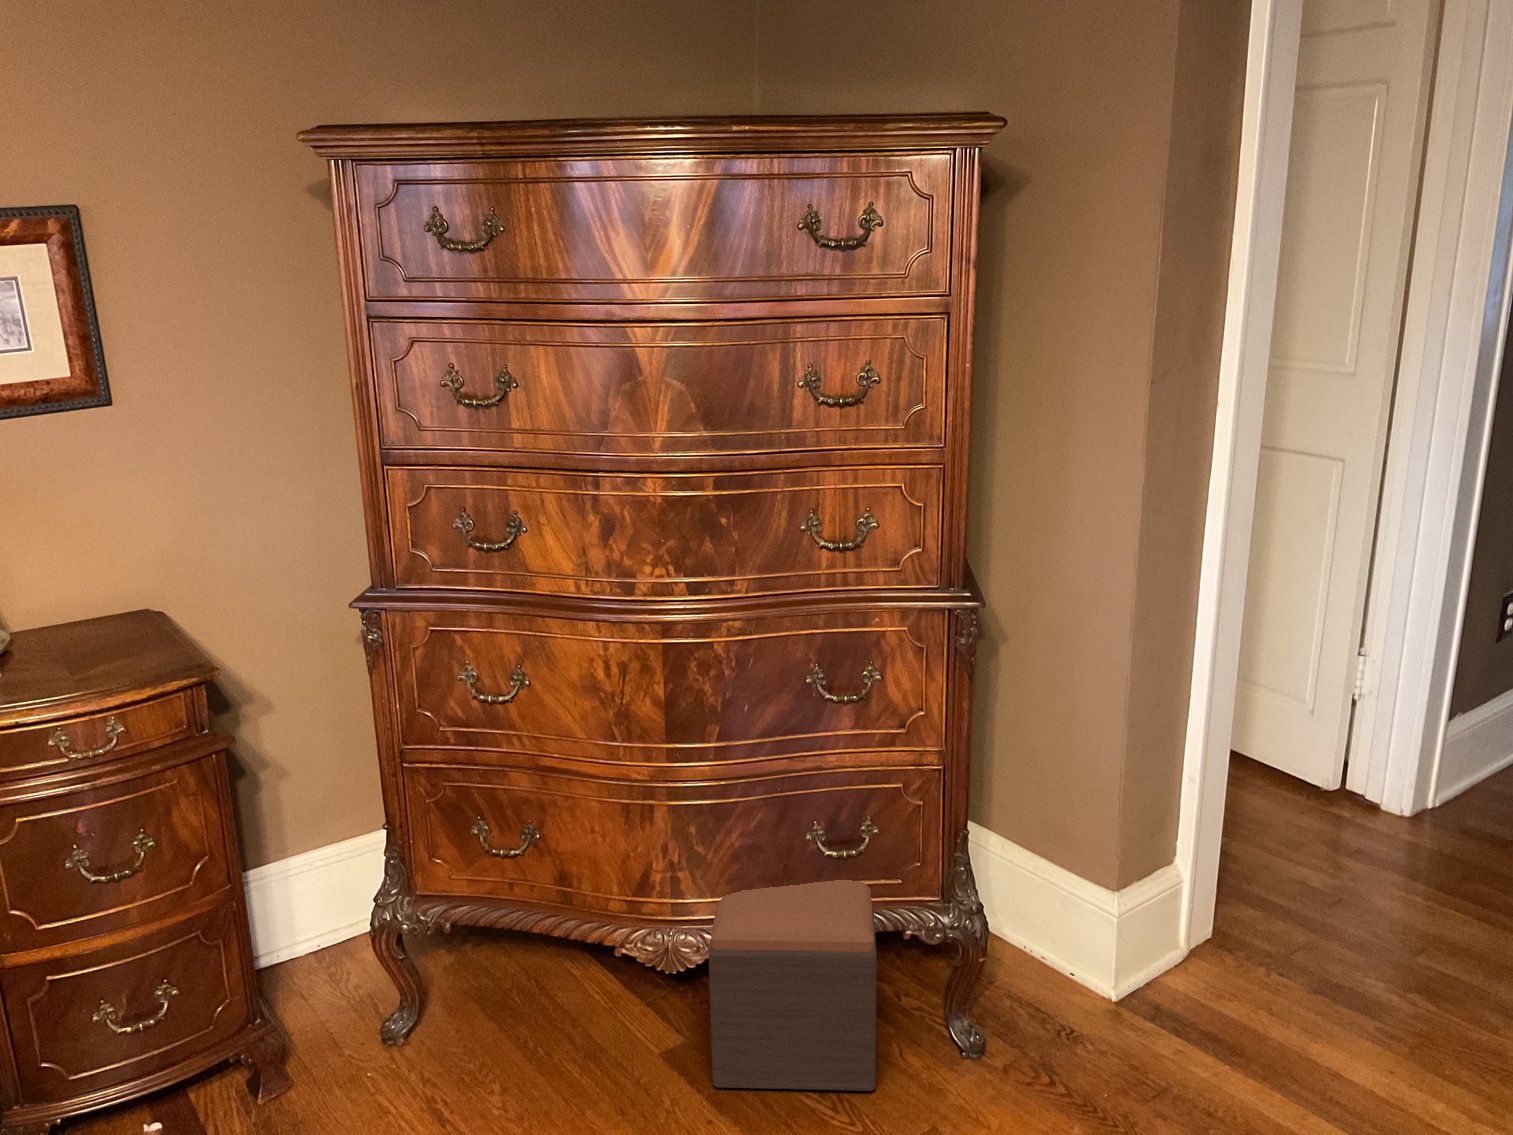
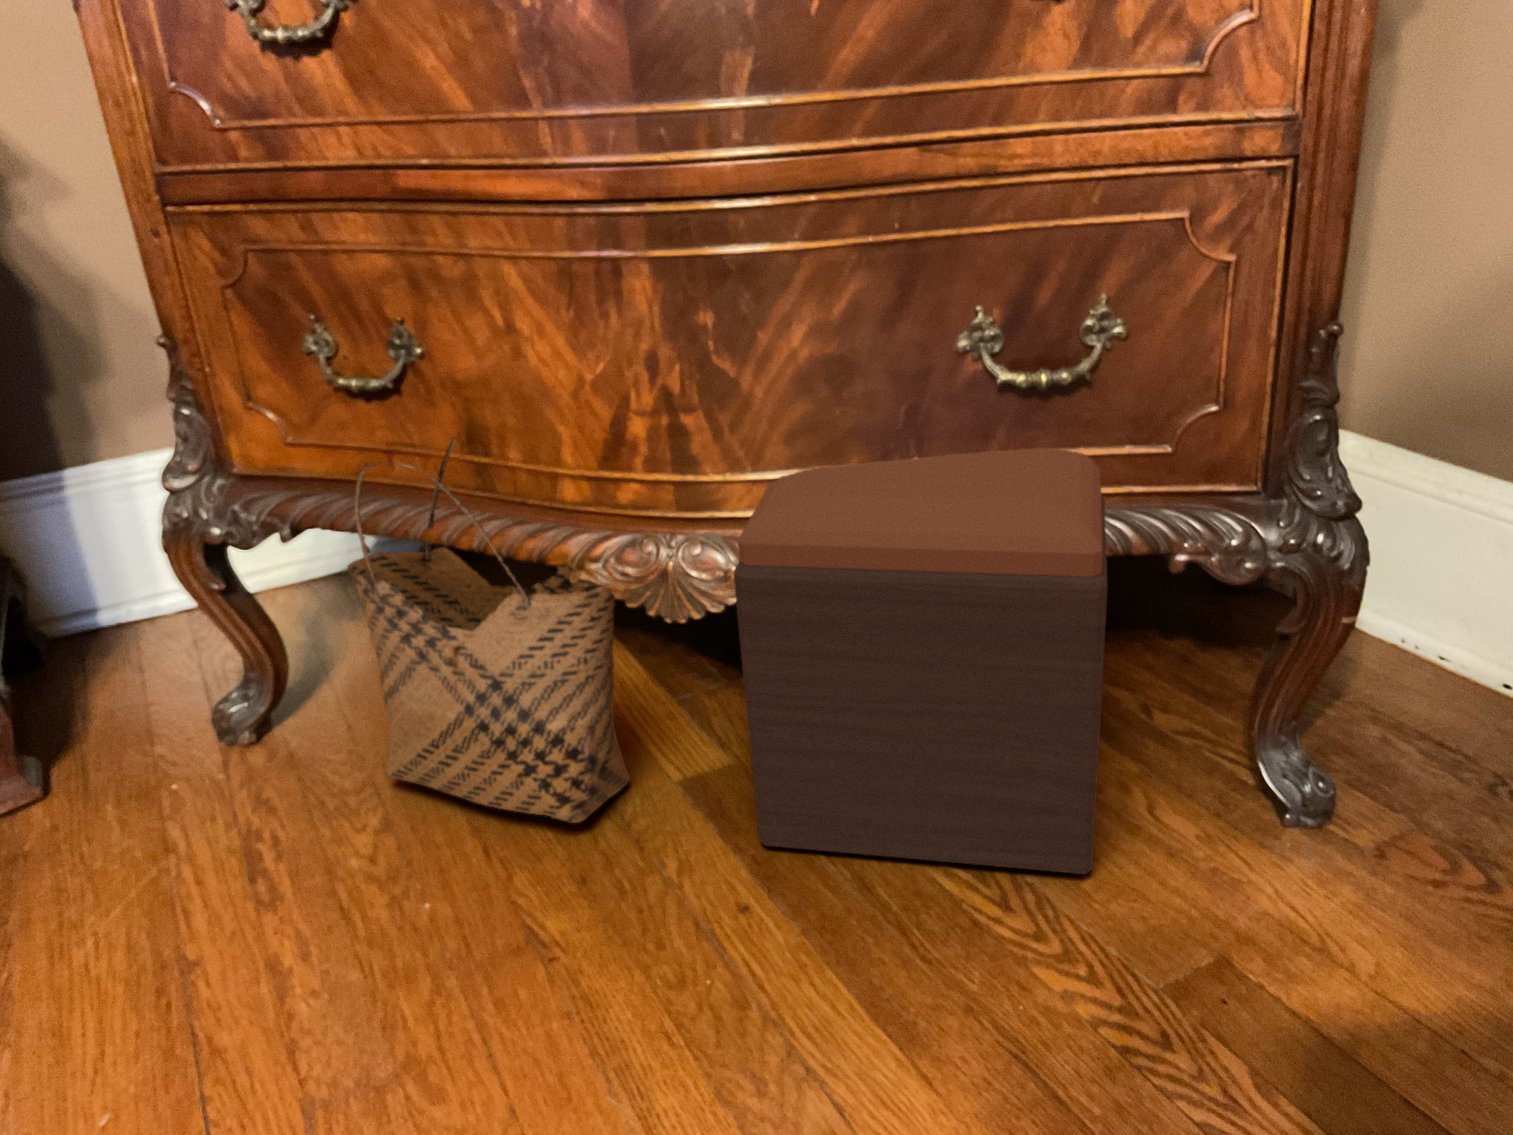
woven basket: none [494,865,641,1082] -> present [347,439,630,823]

